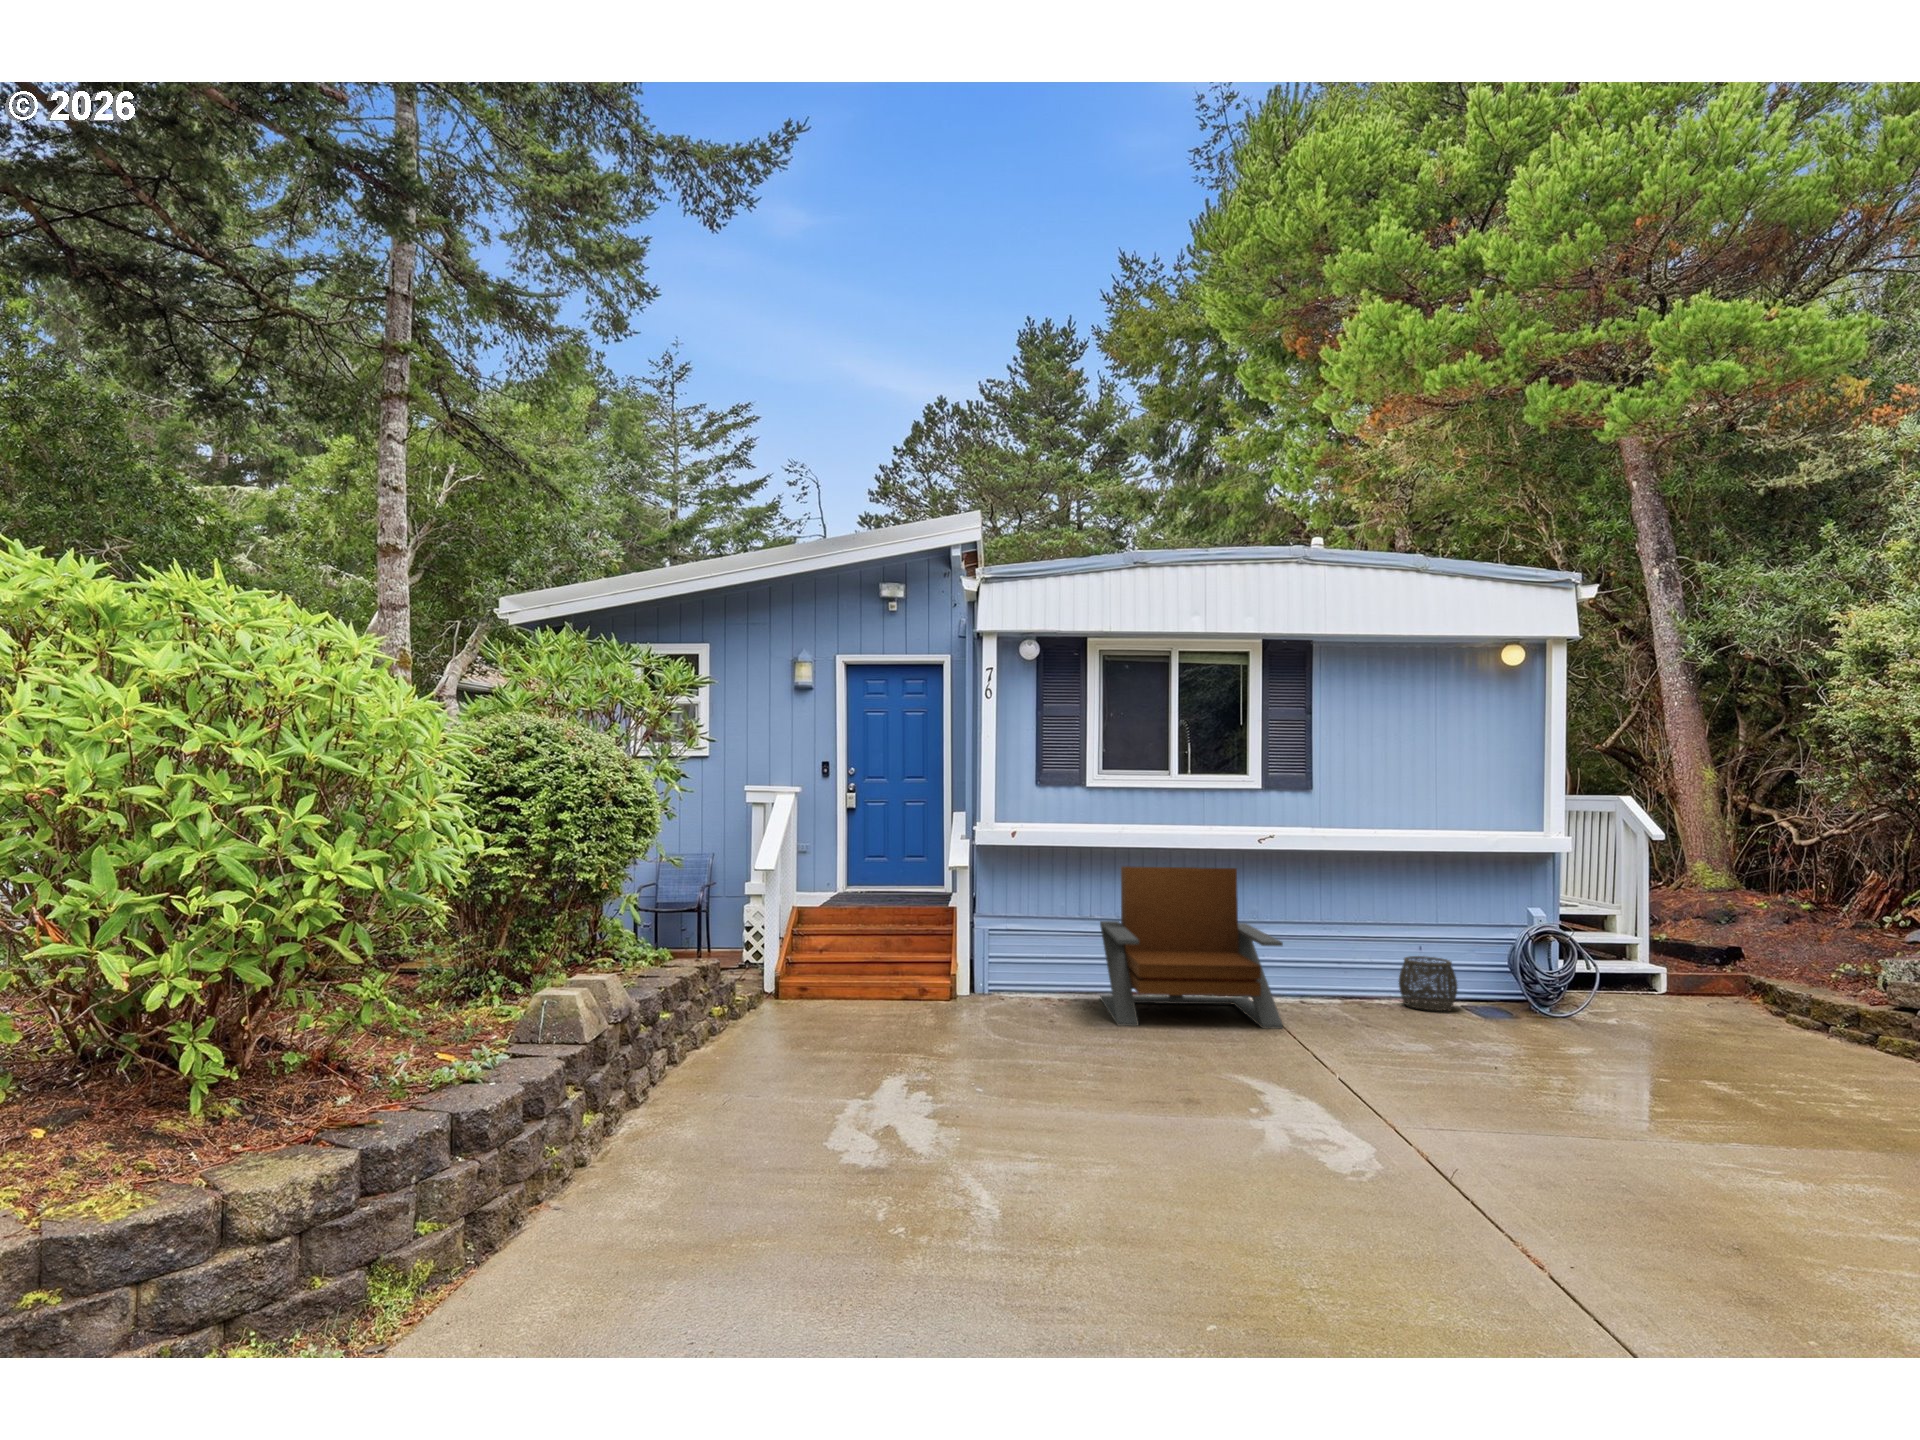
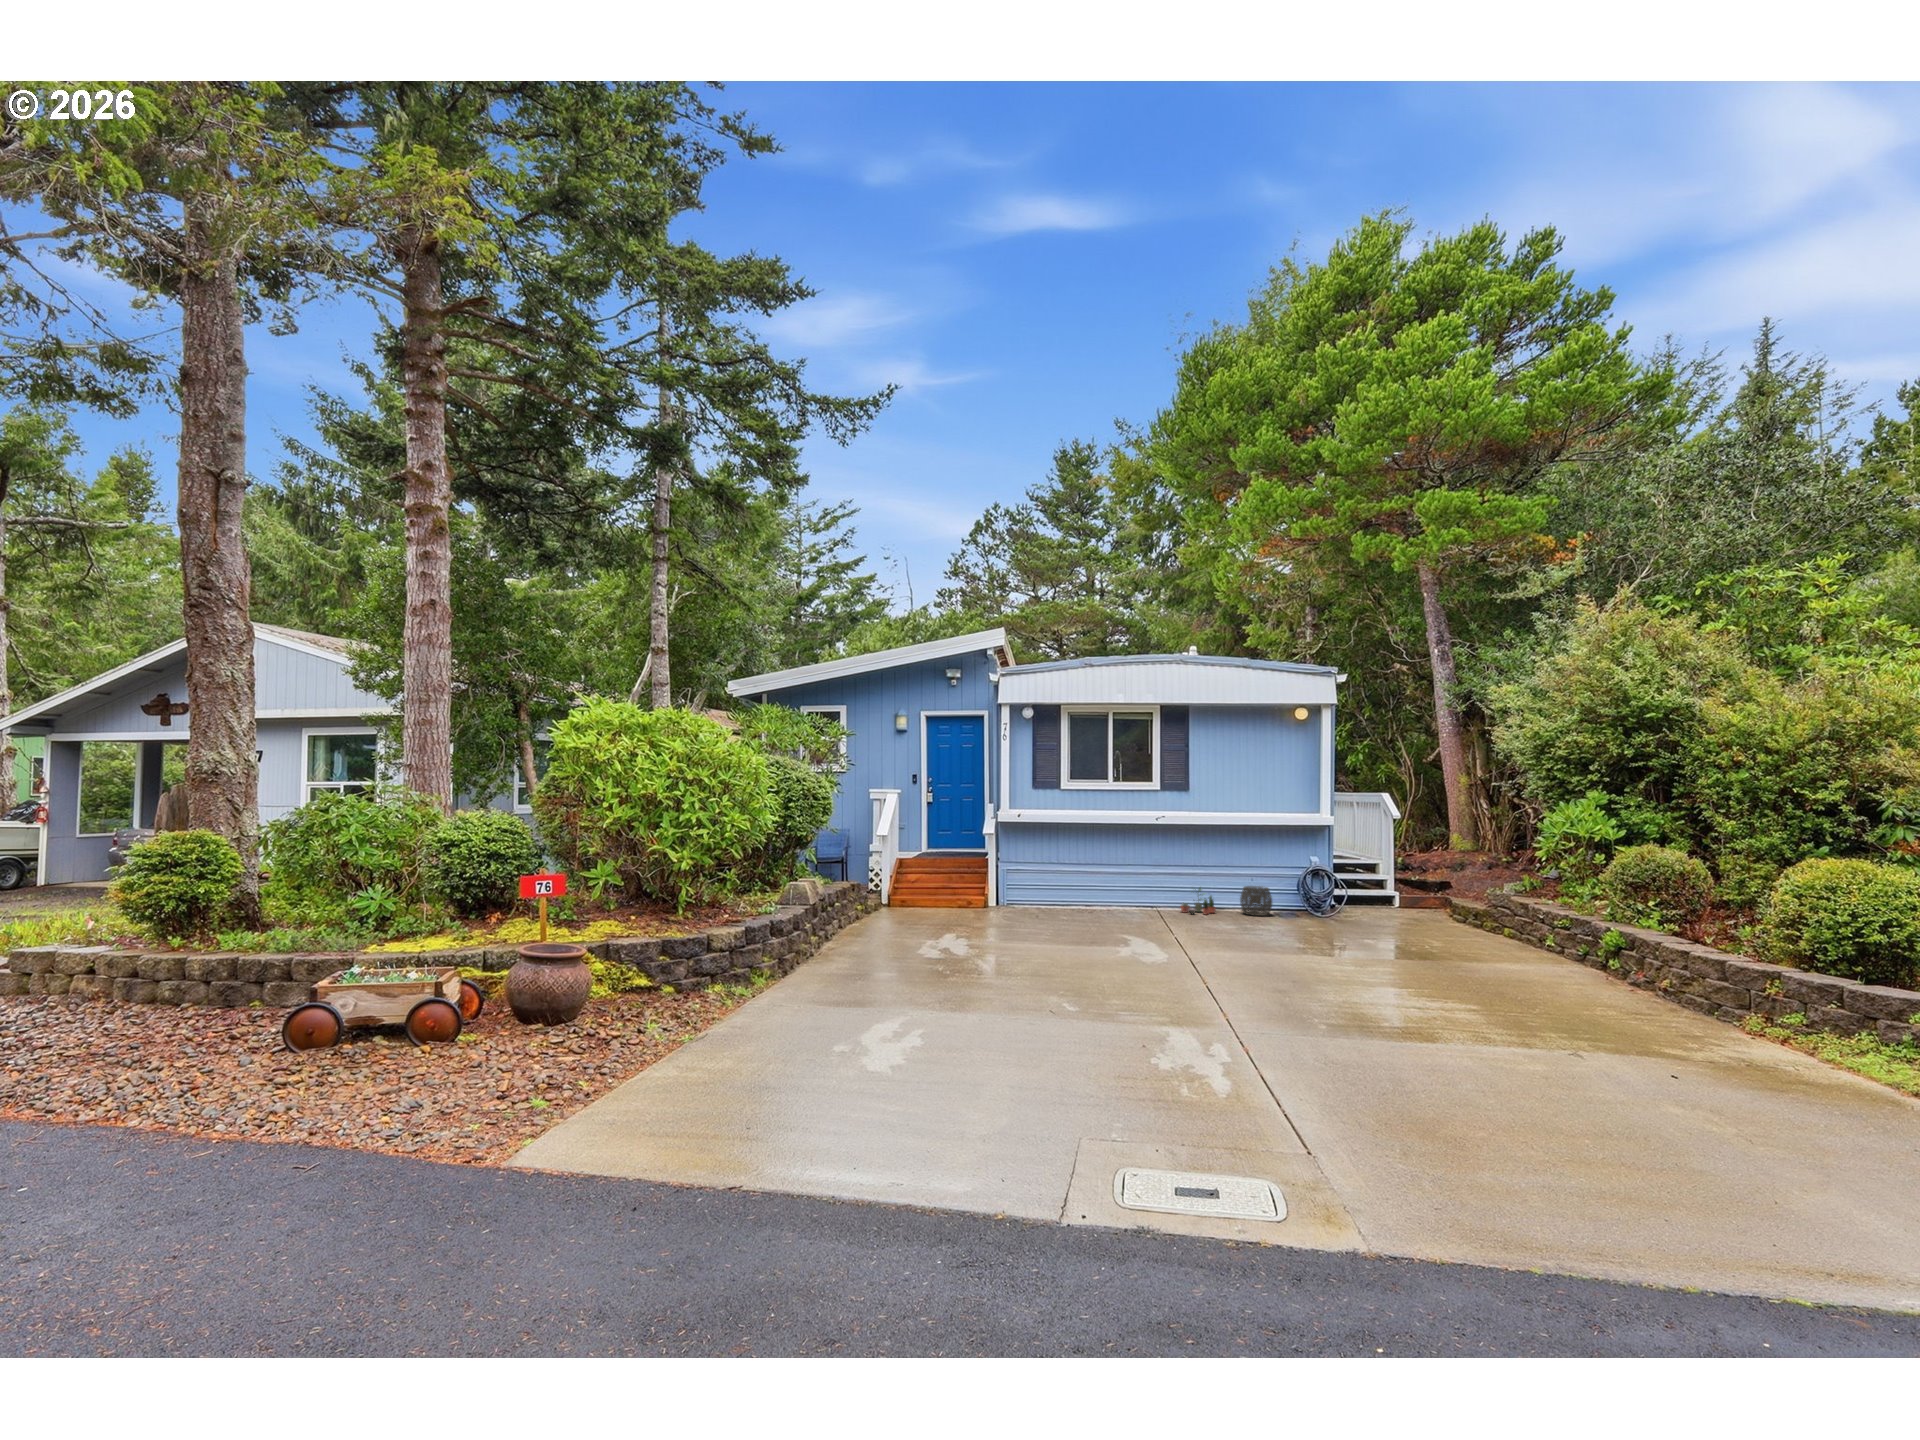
lounge chair: present [1100,866,1283,1029] -> none [1068,834,1163,921]
potted plant: none [1294,958,1359,1009] -> present [1181,888,1216,915]

